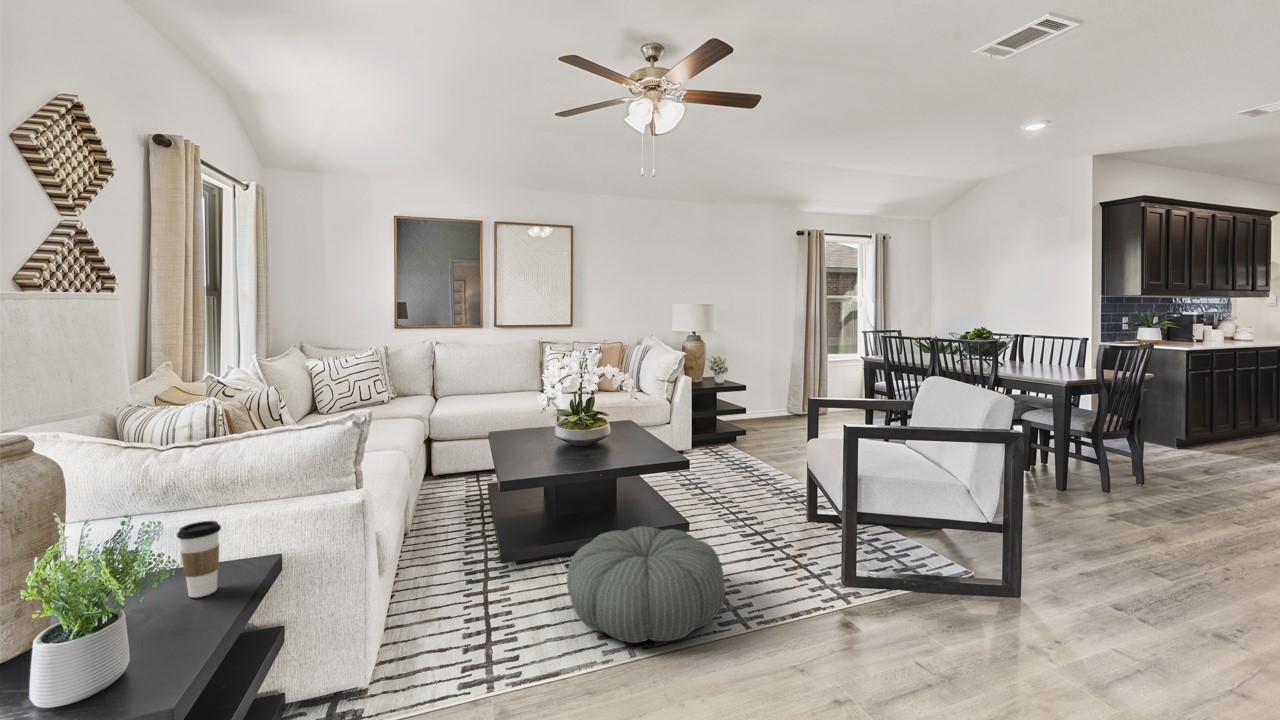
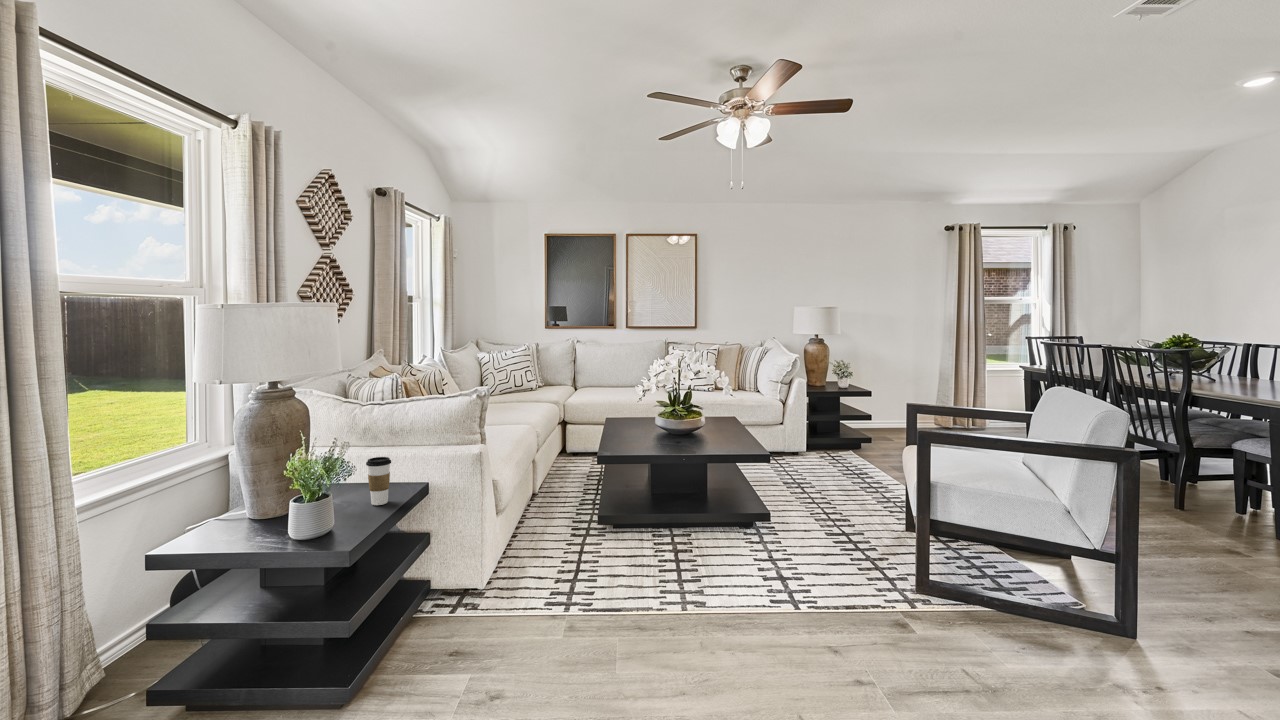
pouf: present [567,526,725,643] -> none [643,508,777,602]

